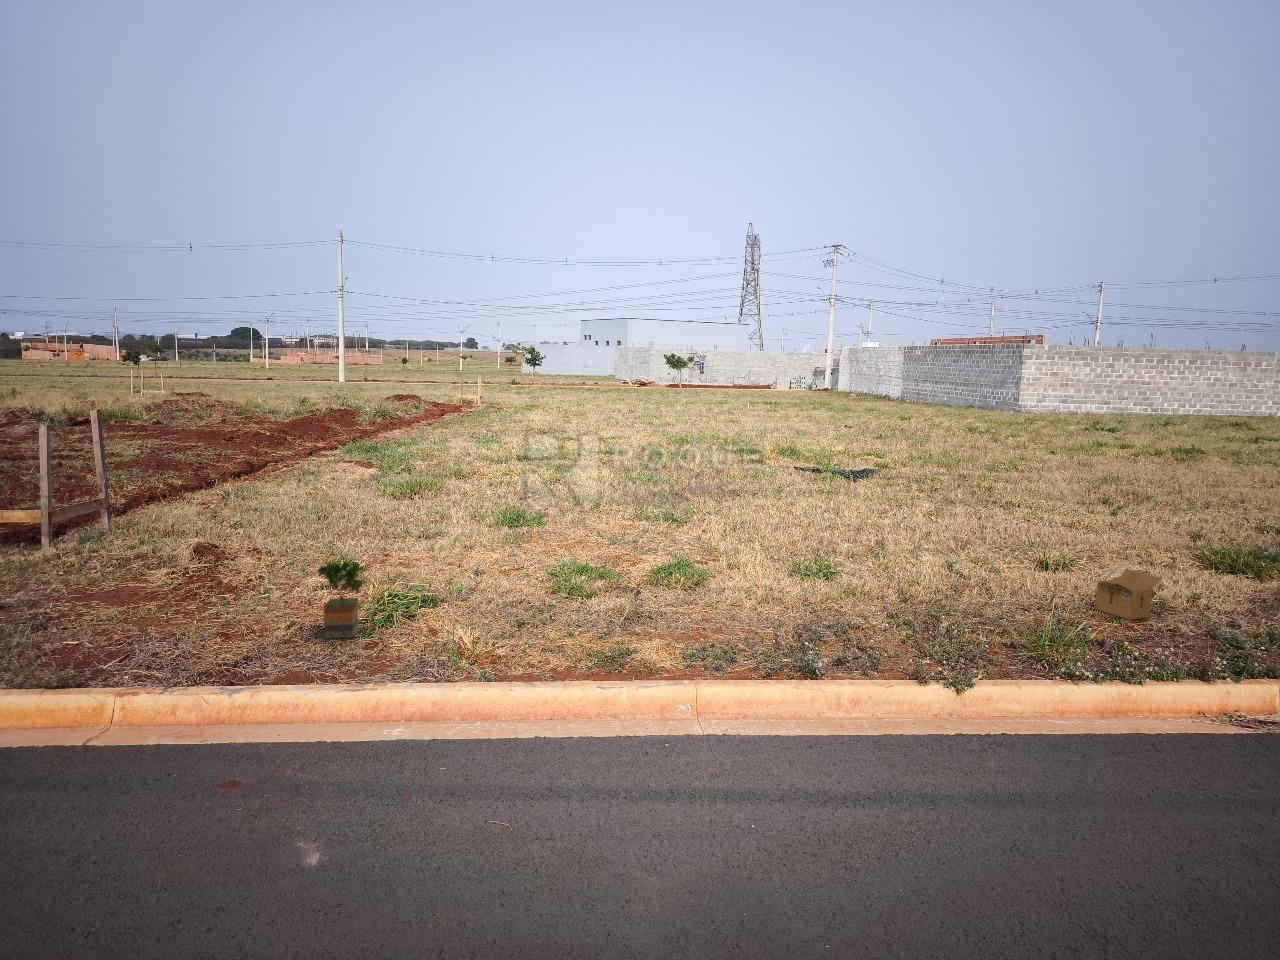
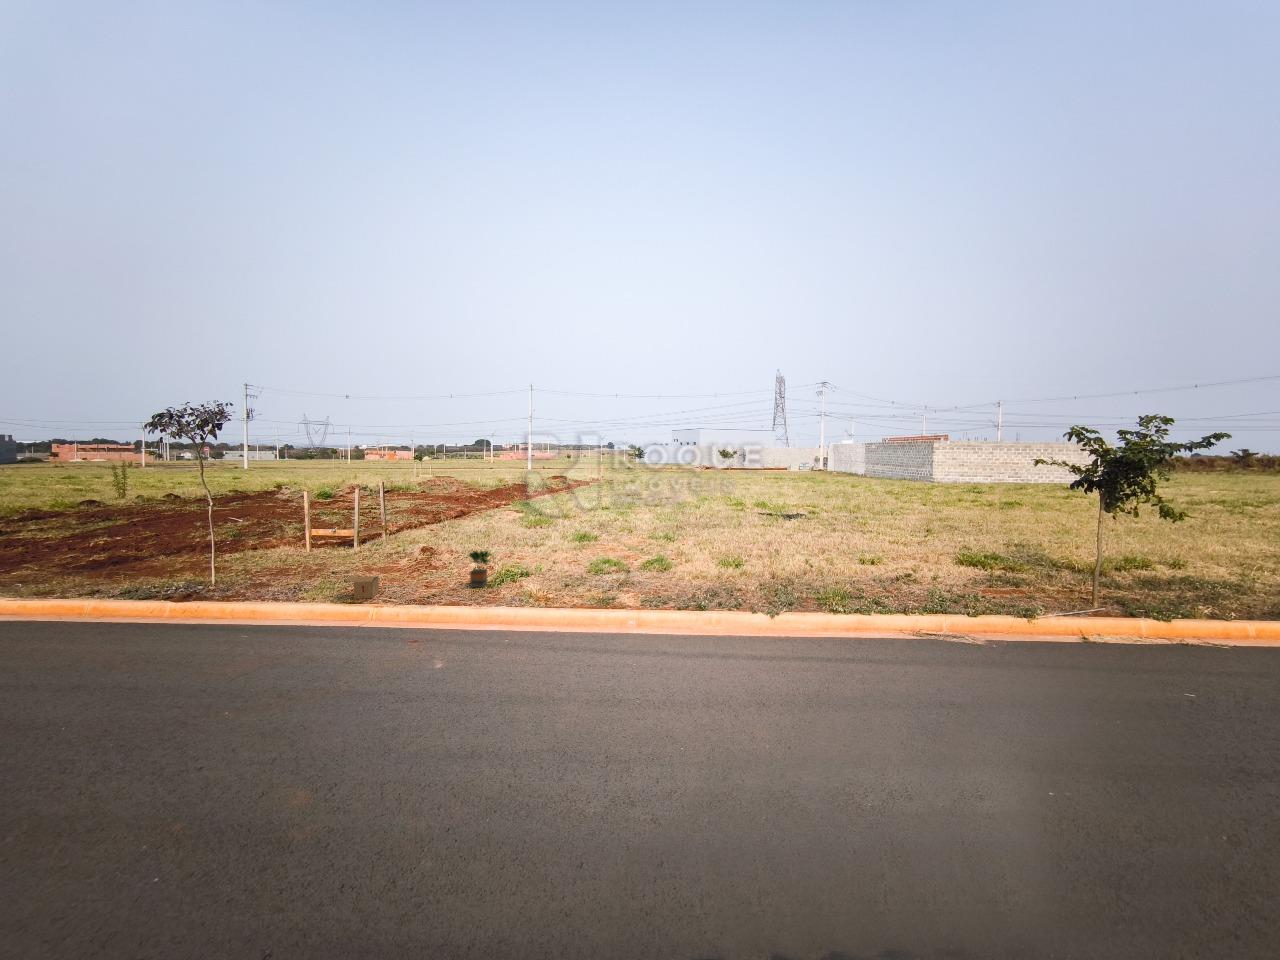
cardboard box: present [1095,569,1161,620] -> present [345,576,379,599]

